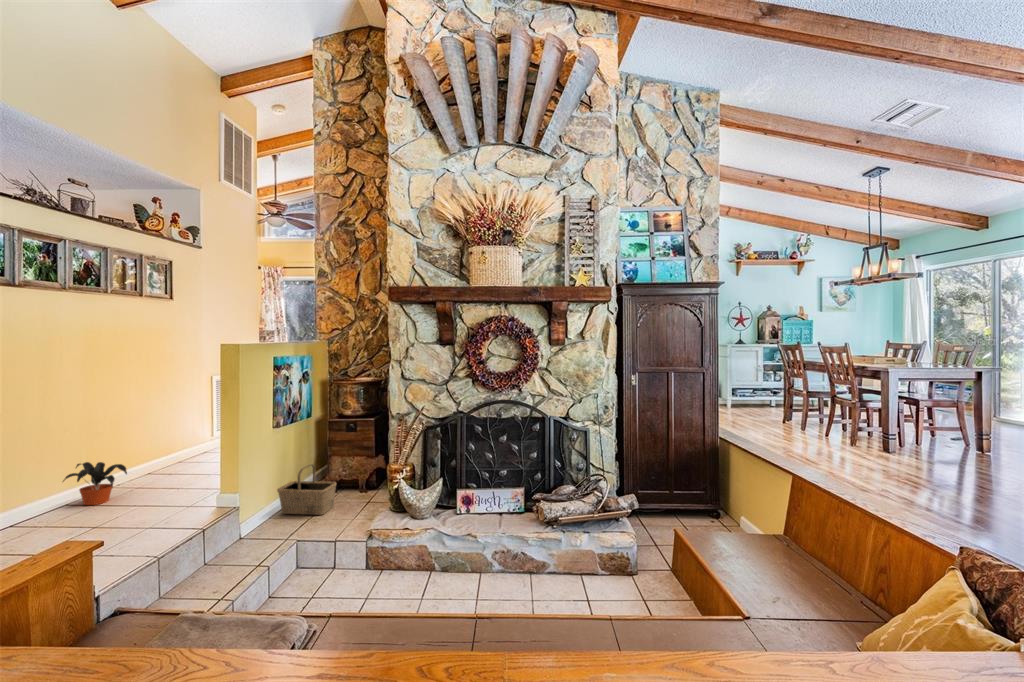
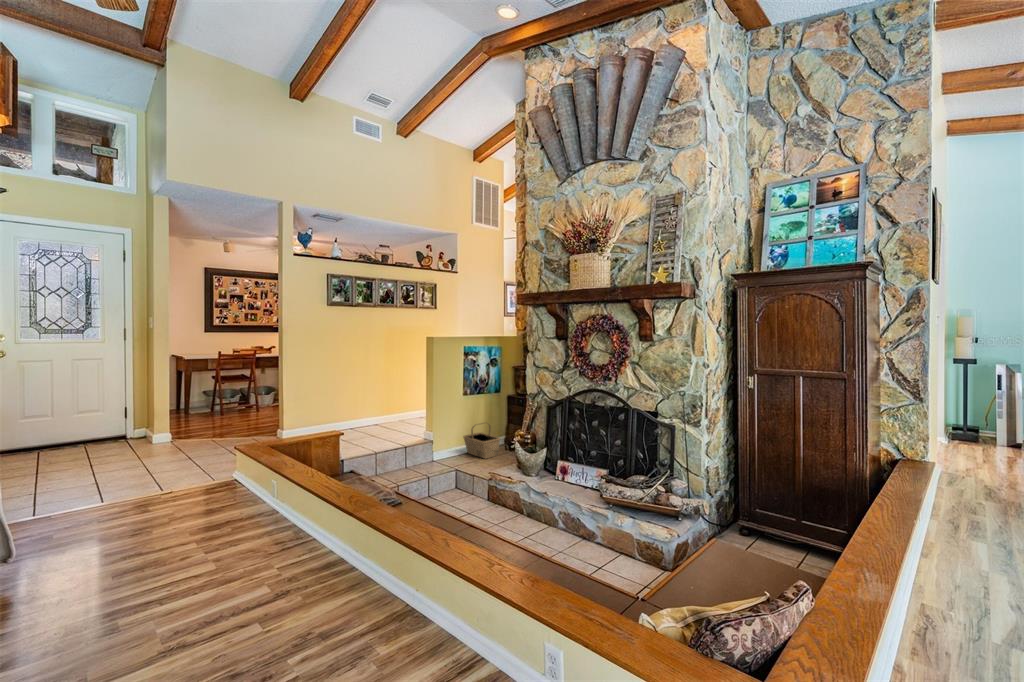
potted plant: present [63,462,127,505] -> none [375,403,406,428]

